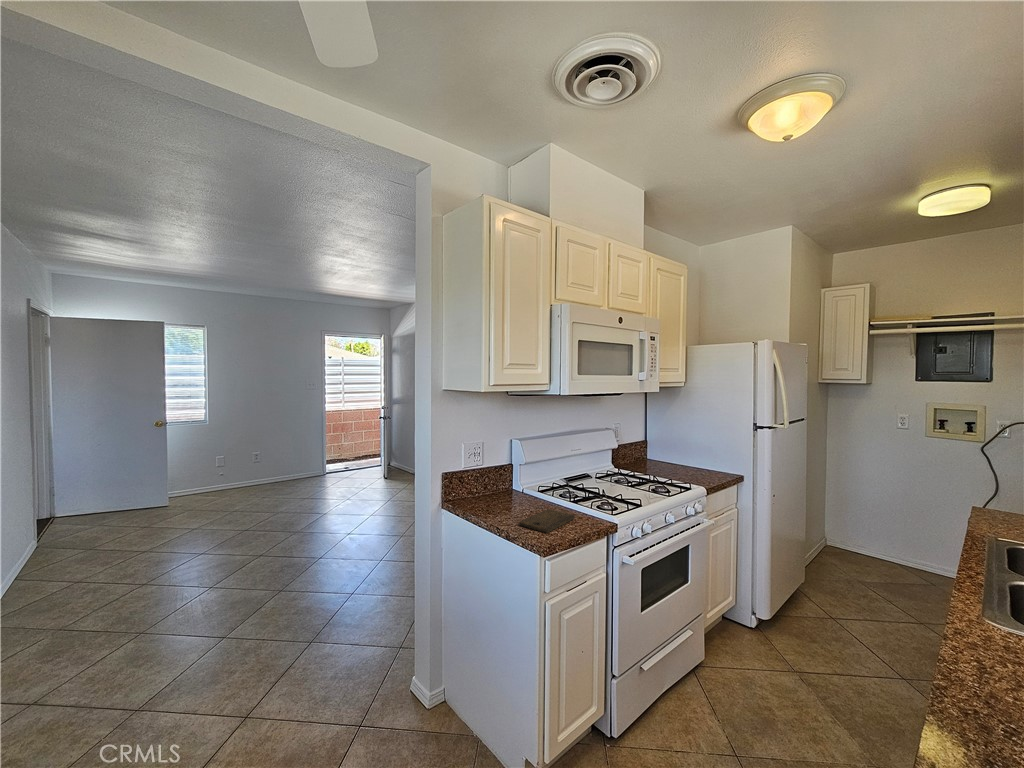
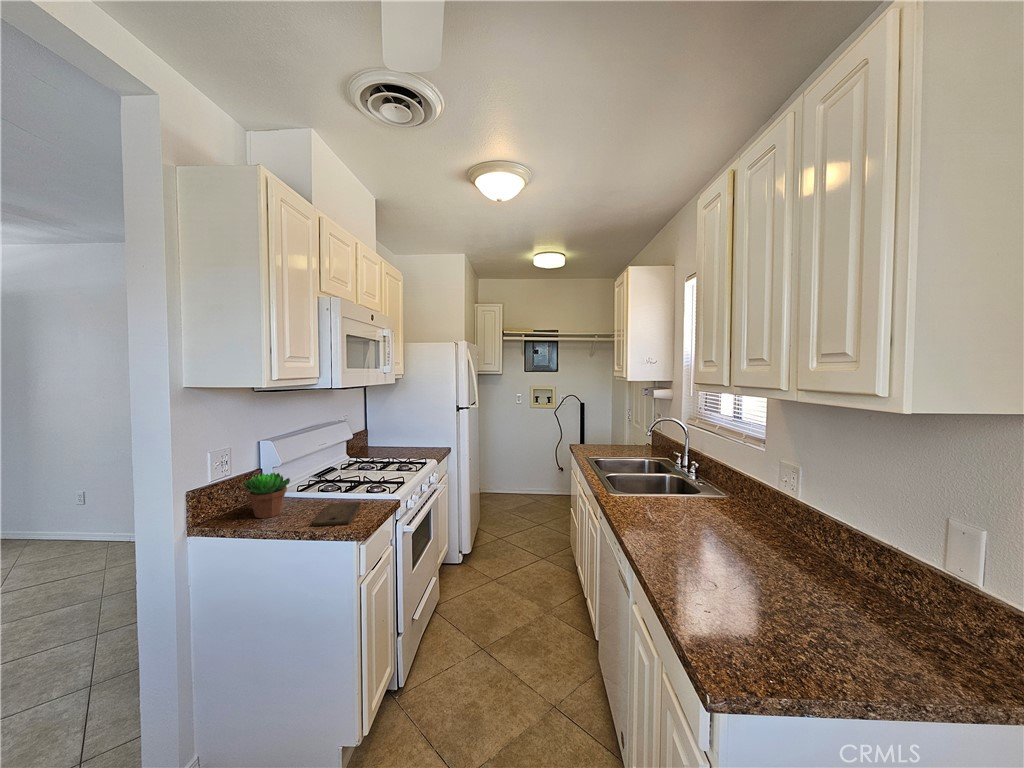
succulent plant: none [482,467,522,508] -> present [242,473,290,518]

